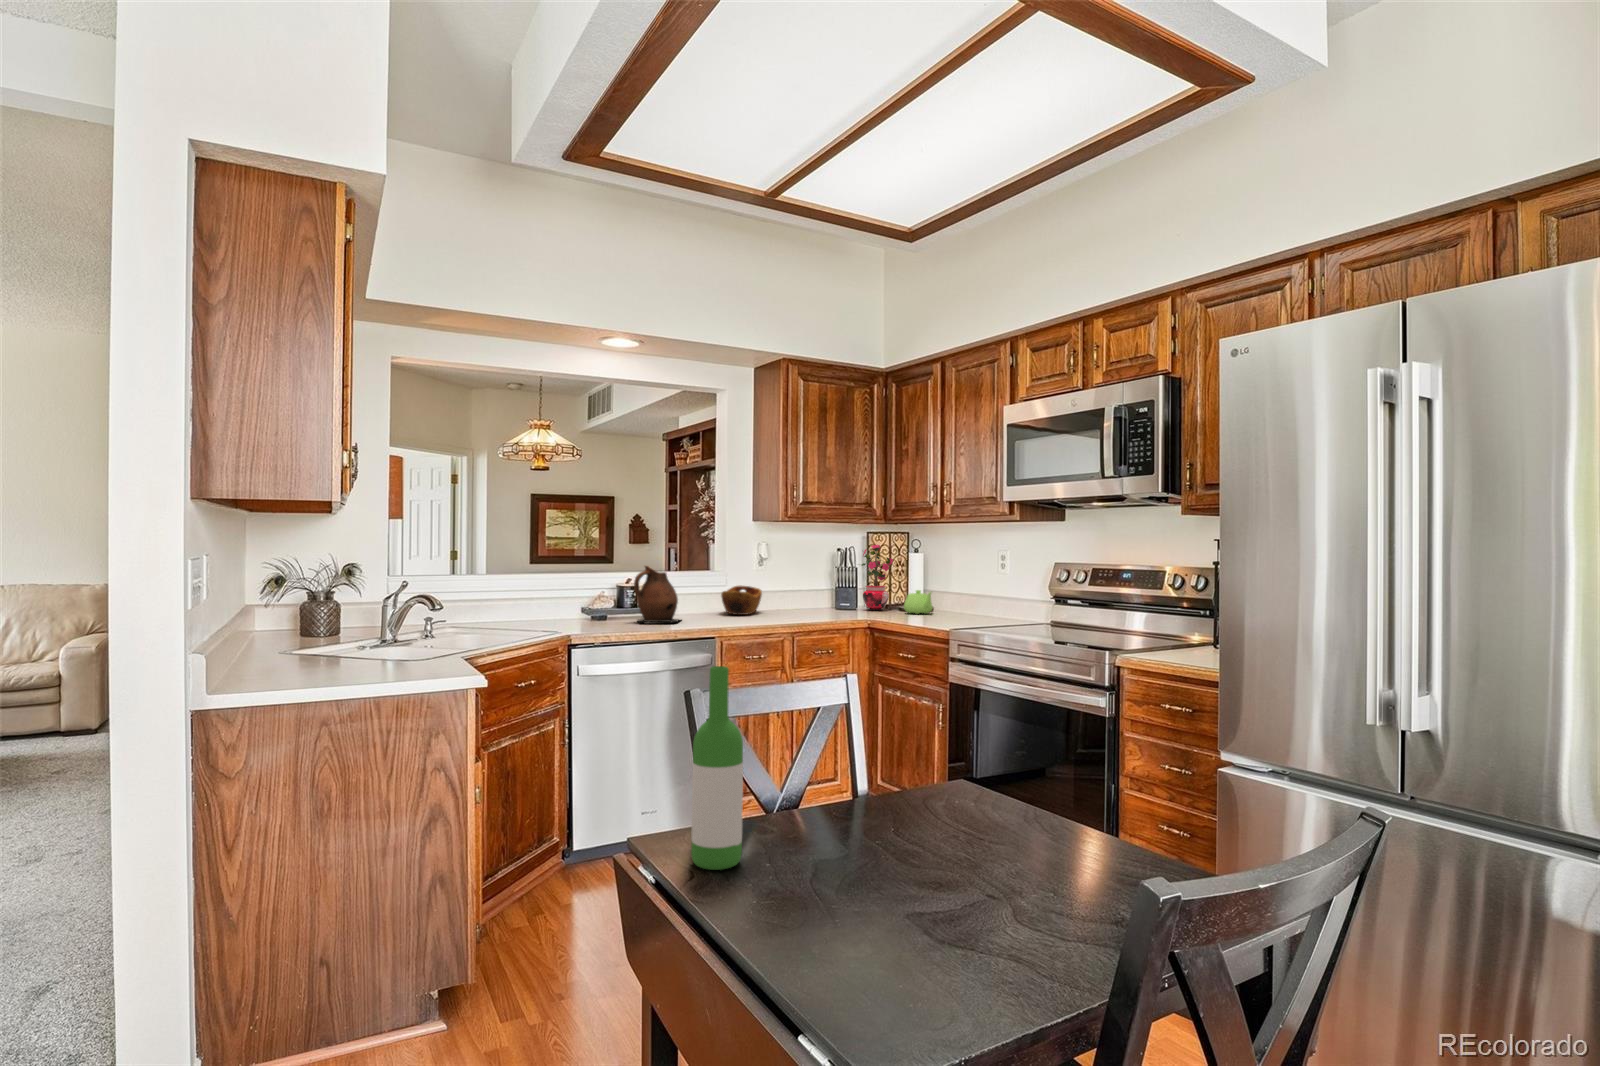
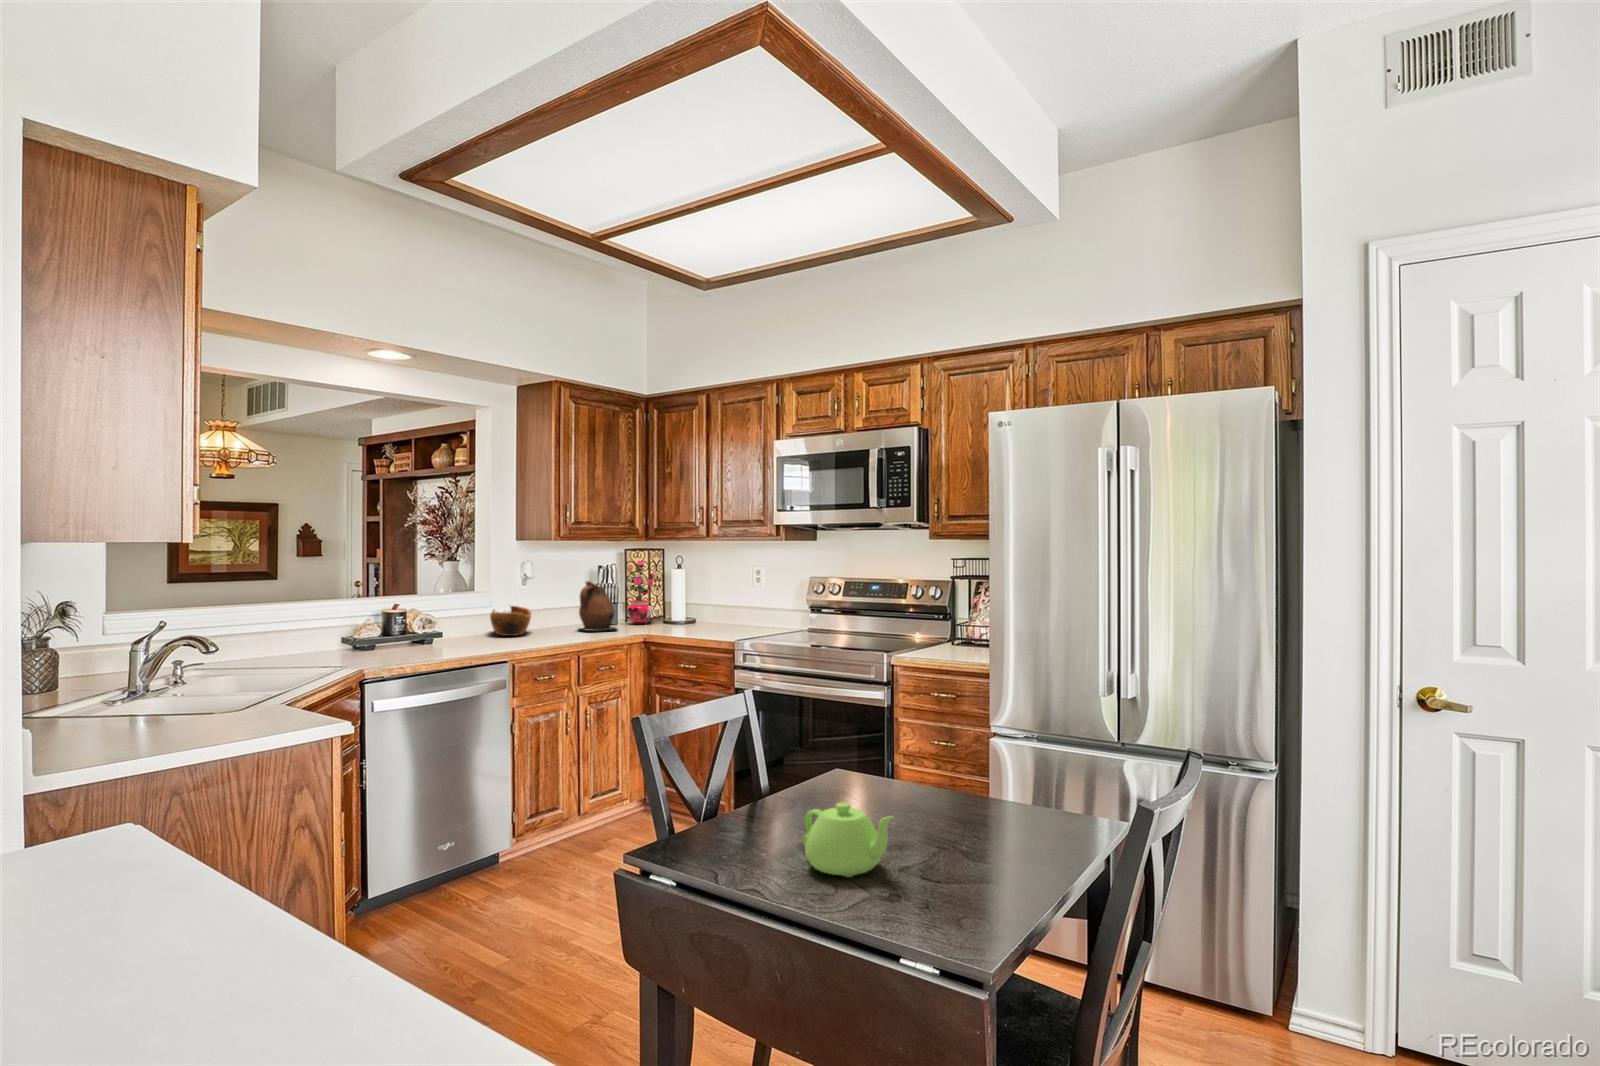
ceramic pitcher: present [634,566,679,623] -> present [578,581,617,631]
teapot: present [904,590,932,614] -> present [803,802,893,877]
wine bottle: present [691,666,743,870] -> none [713,698,754,863]

